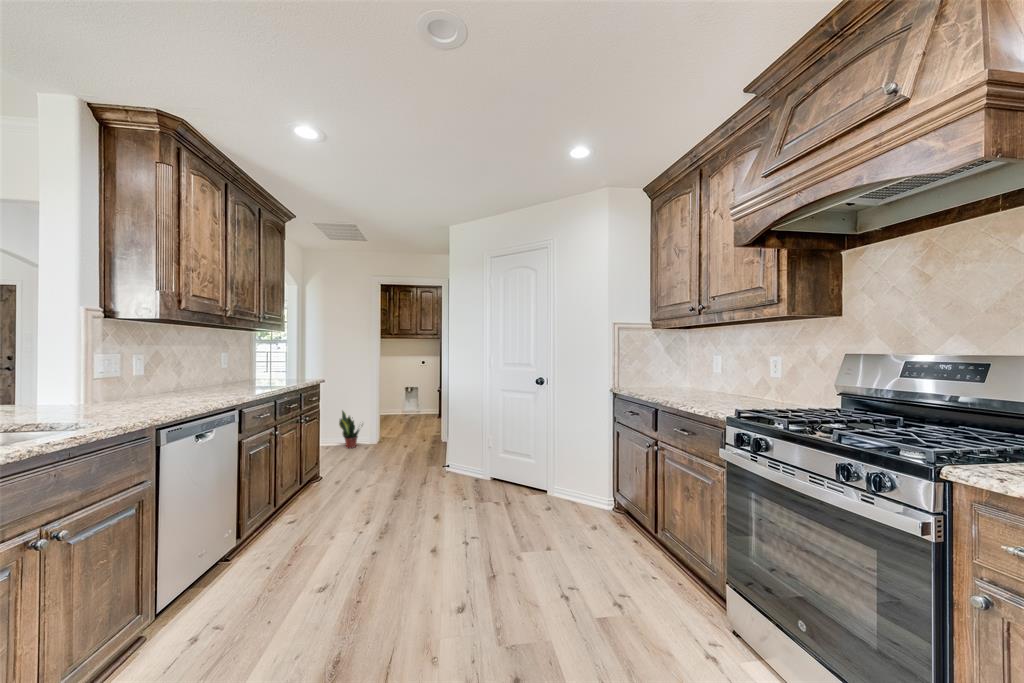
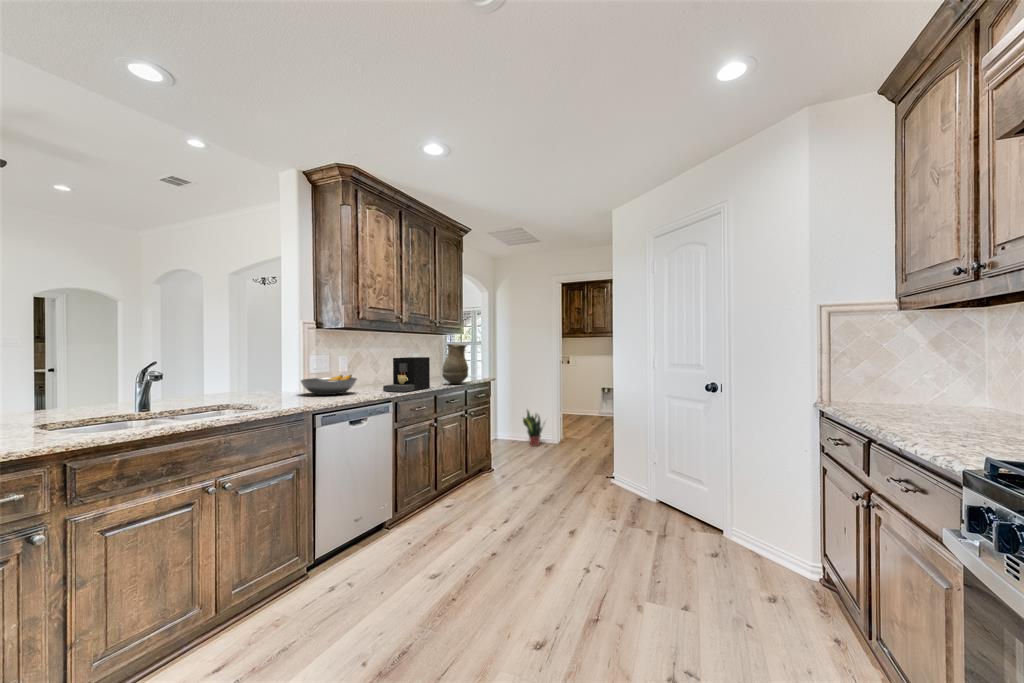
vase: none [271,341,303,386] -> present [442,344,468,384]
coffee maker: none [214,356,267,396] -> present [383,357,430,392]
fruit bowl: none [94,378,183,405] -> present [301,375,357,395]

